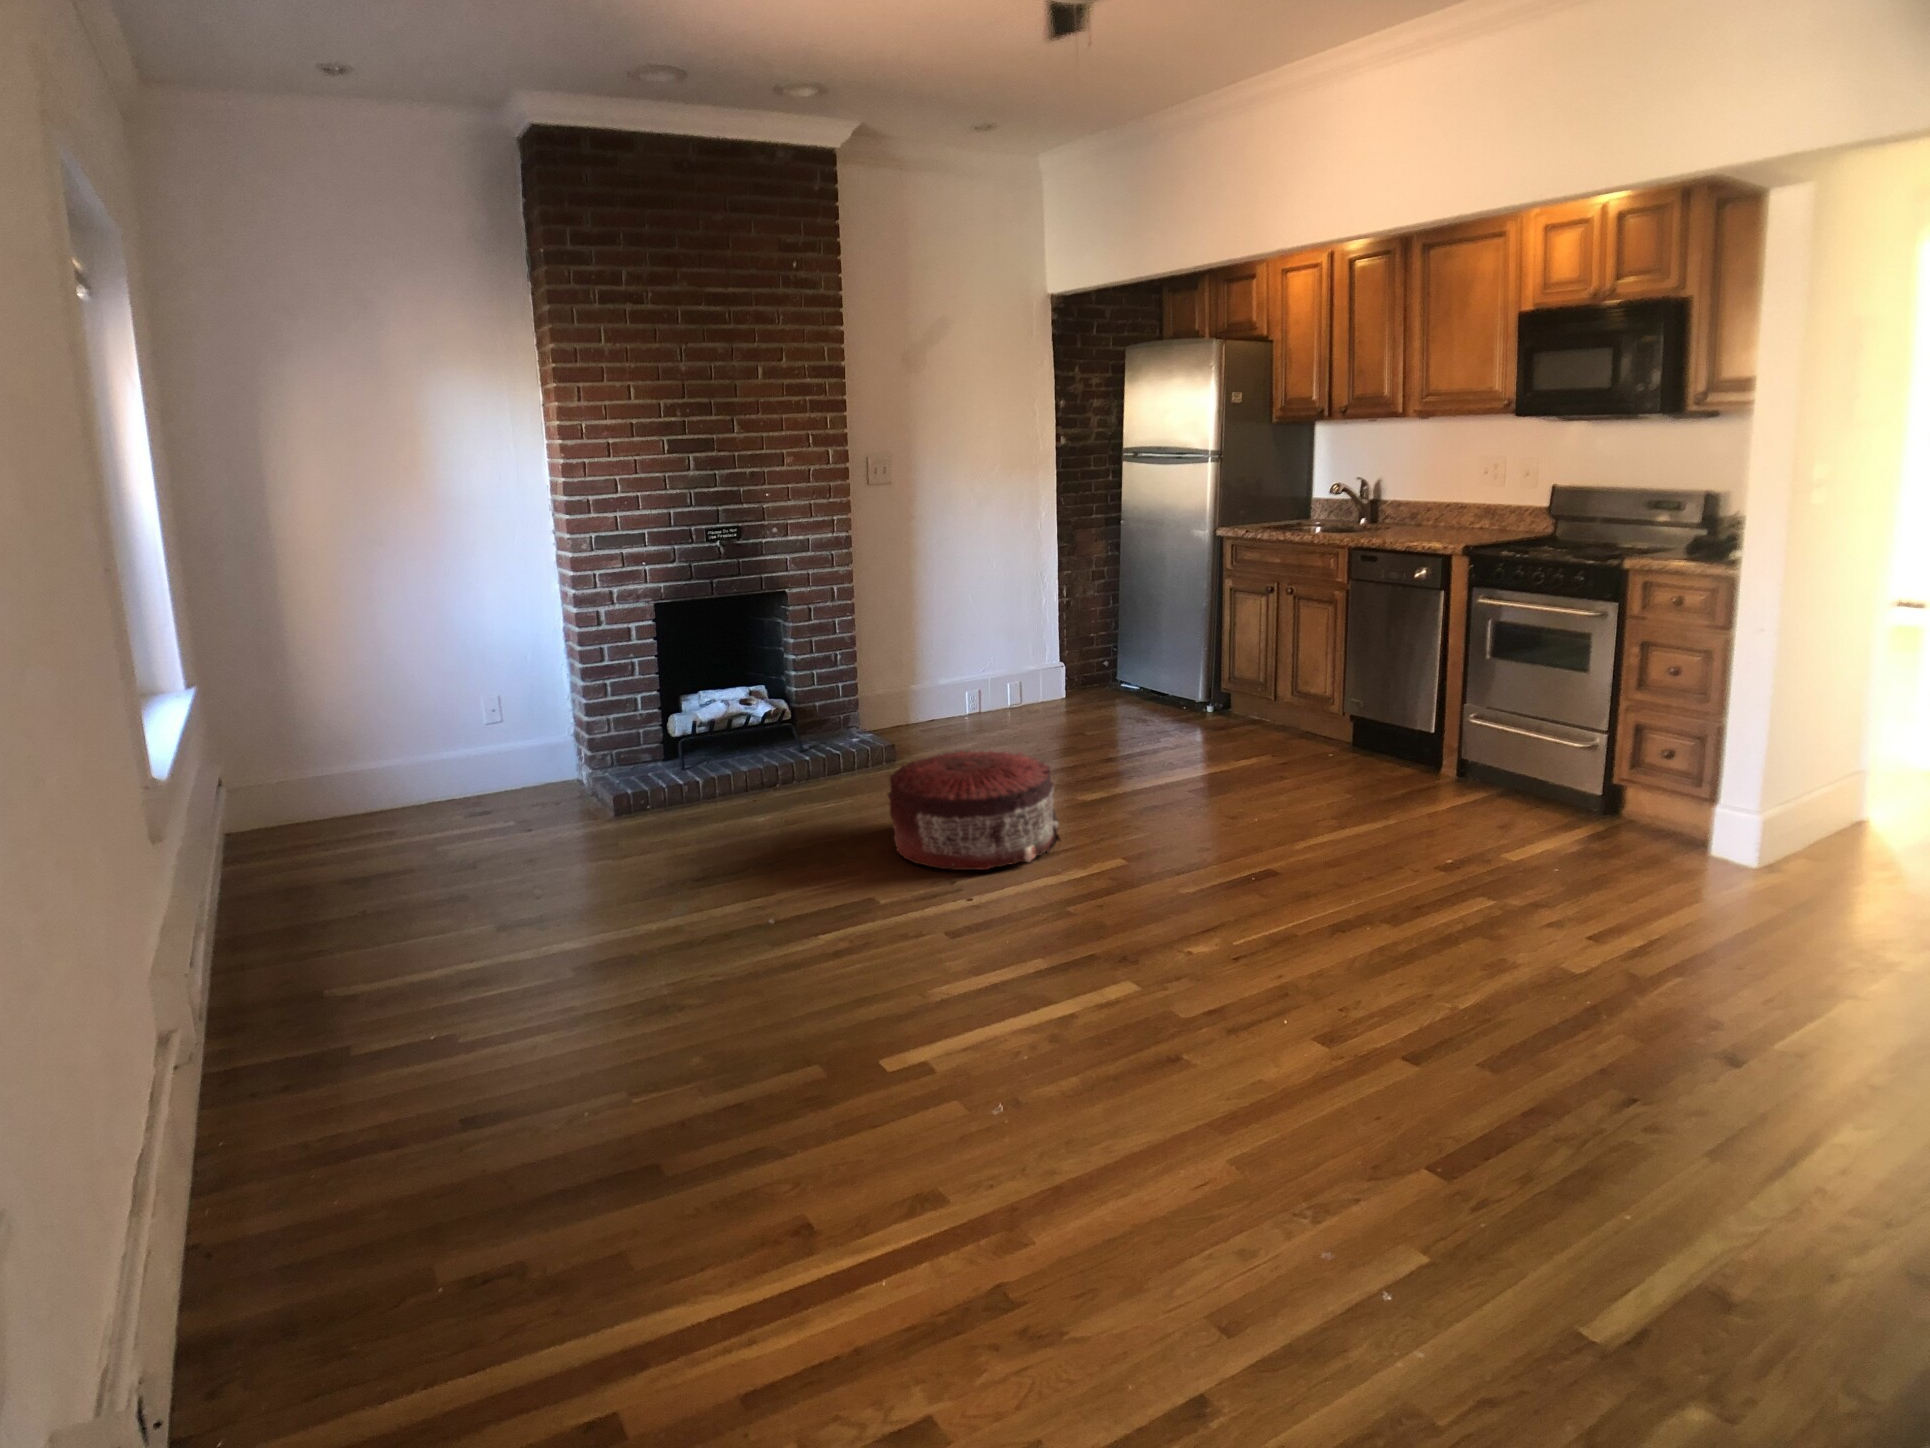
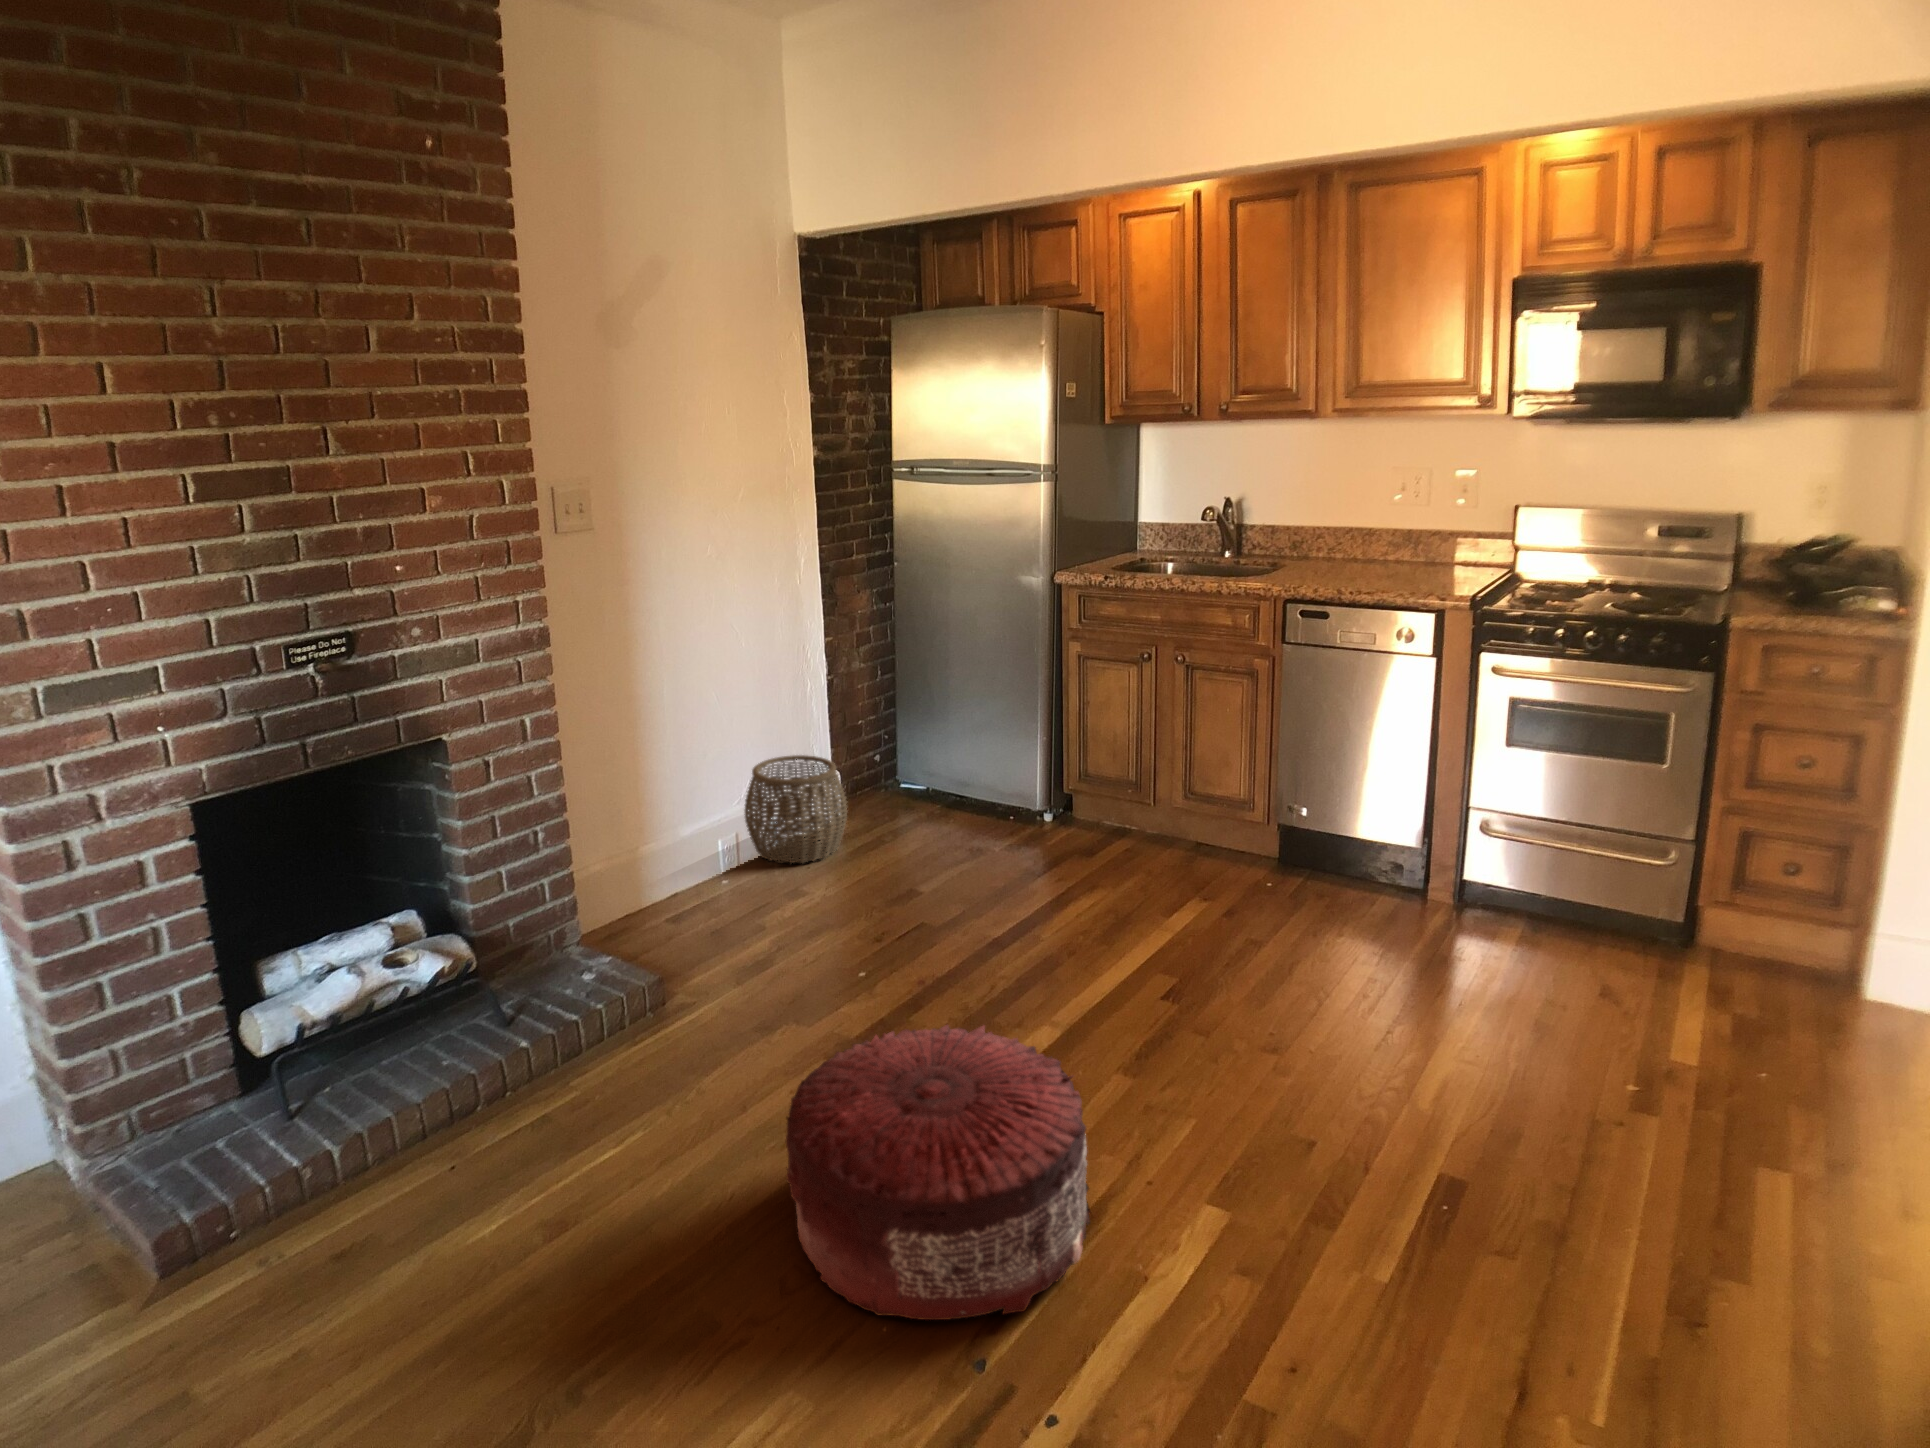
woven basket: none [992,648,1062,716] -> present [744,755,847,863]

